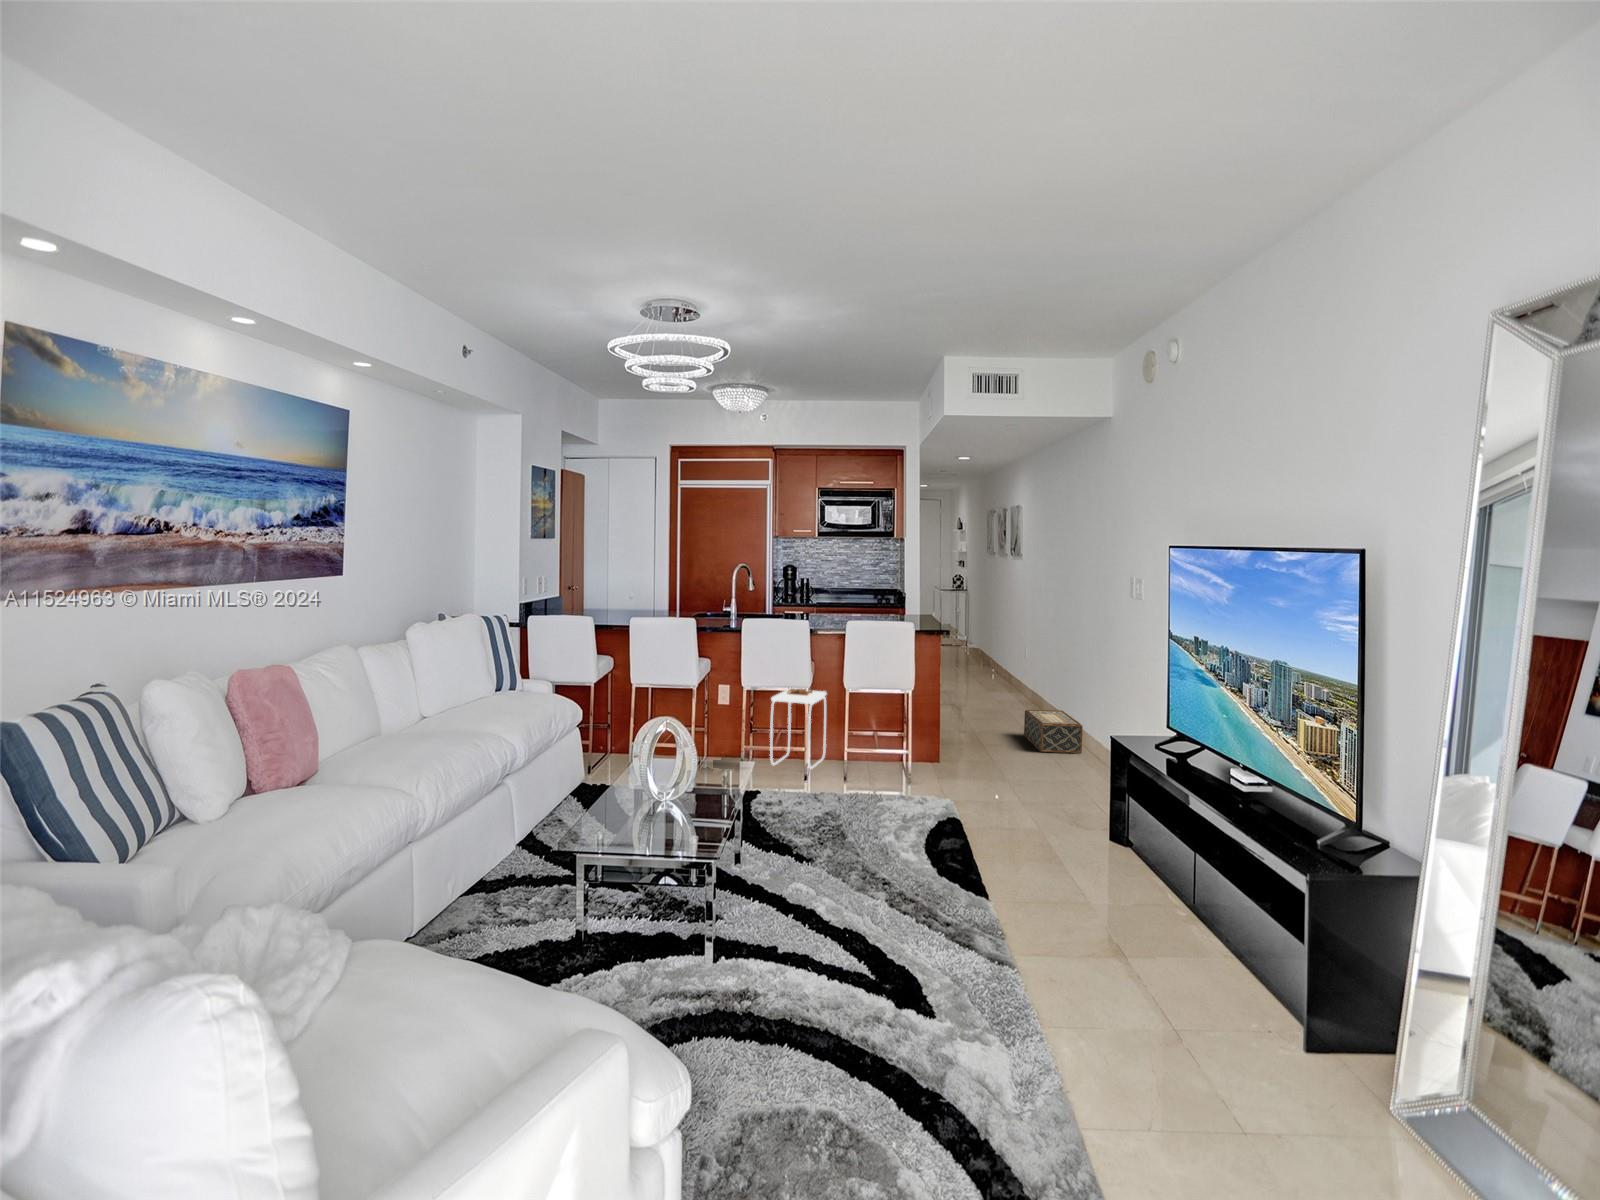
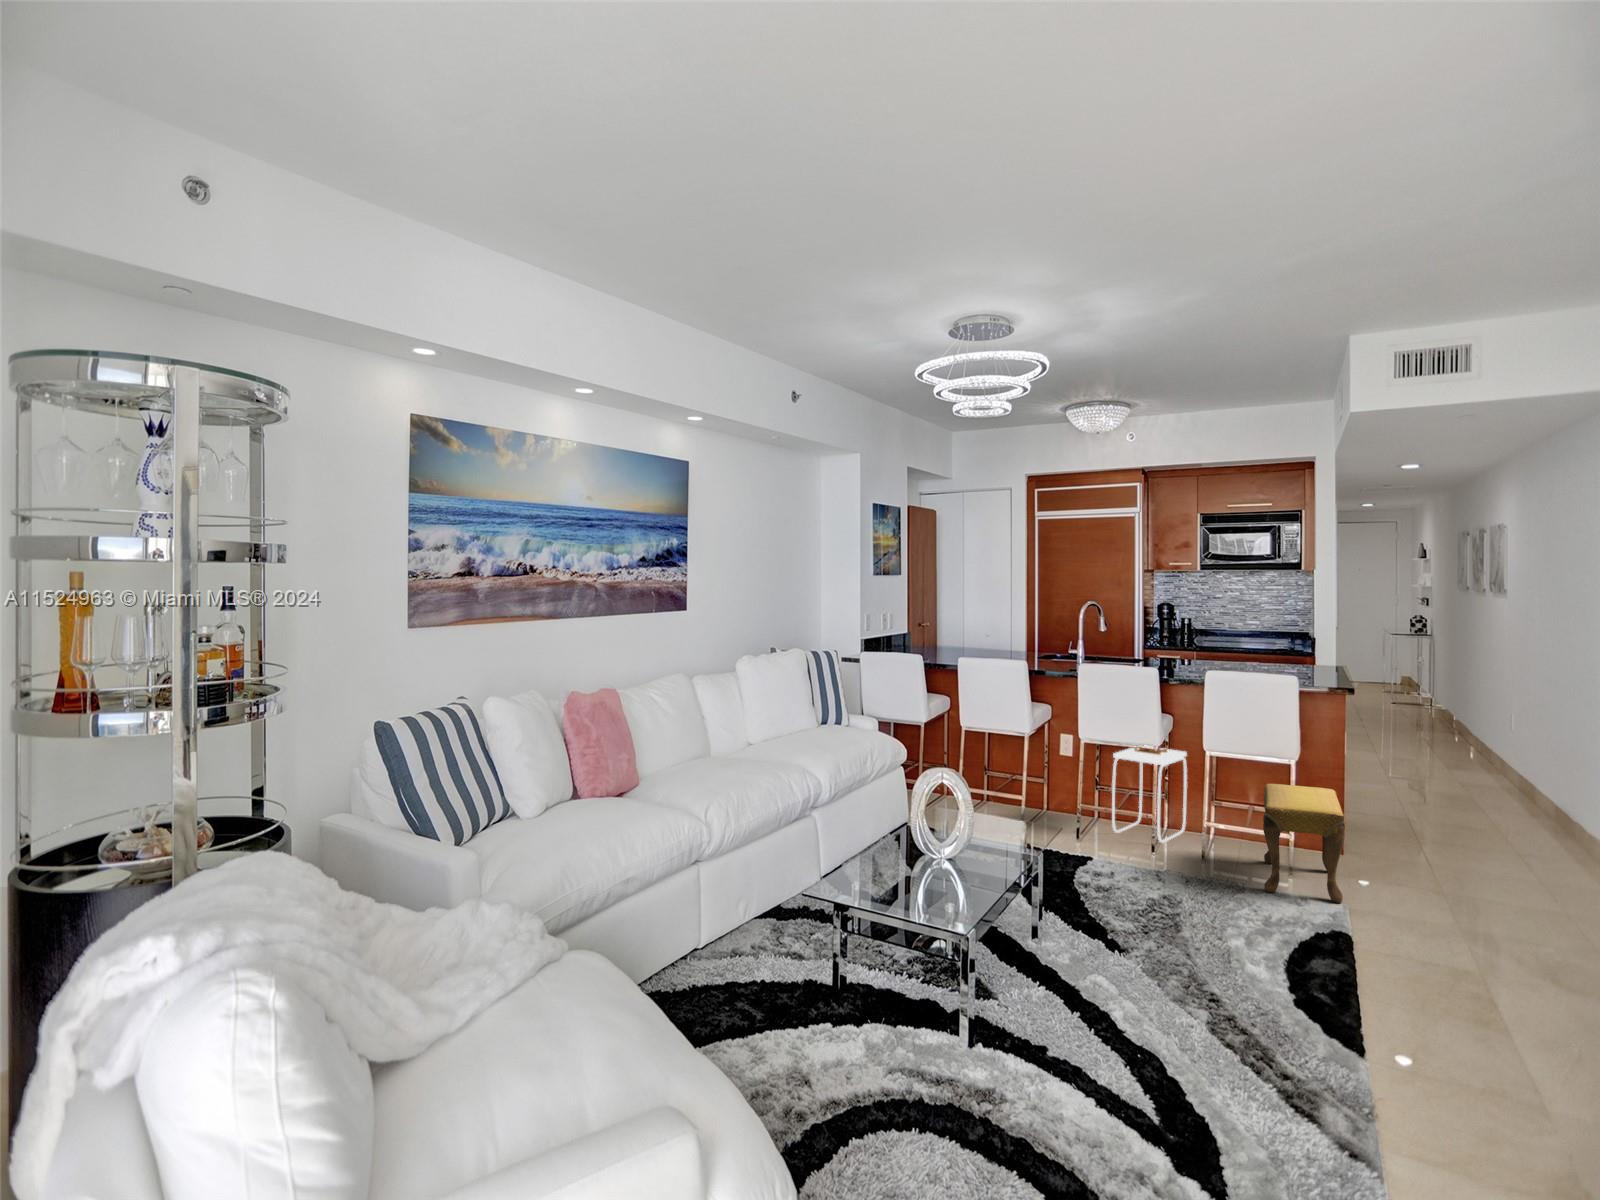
woven basket: present [1024,710,1083,753] -> none [1493,798,1588,867]
footstool: none [888,712,950,799] -> present [1263,784,1345,903]

